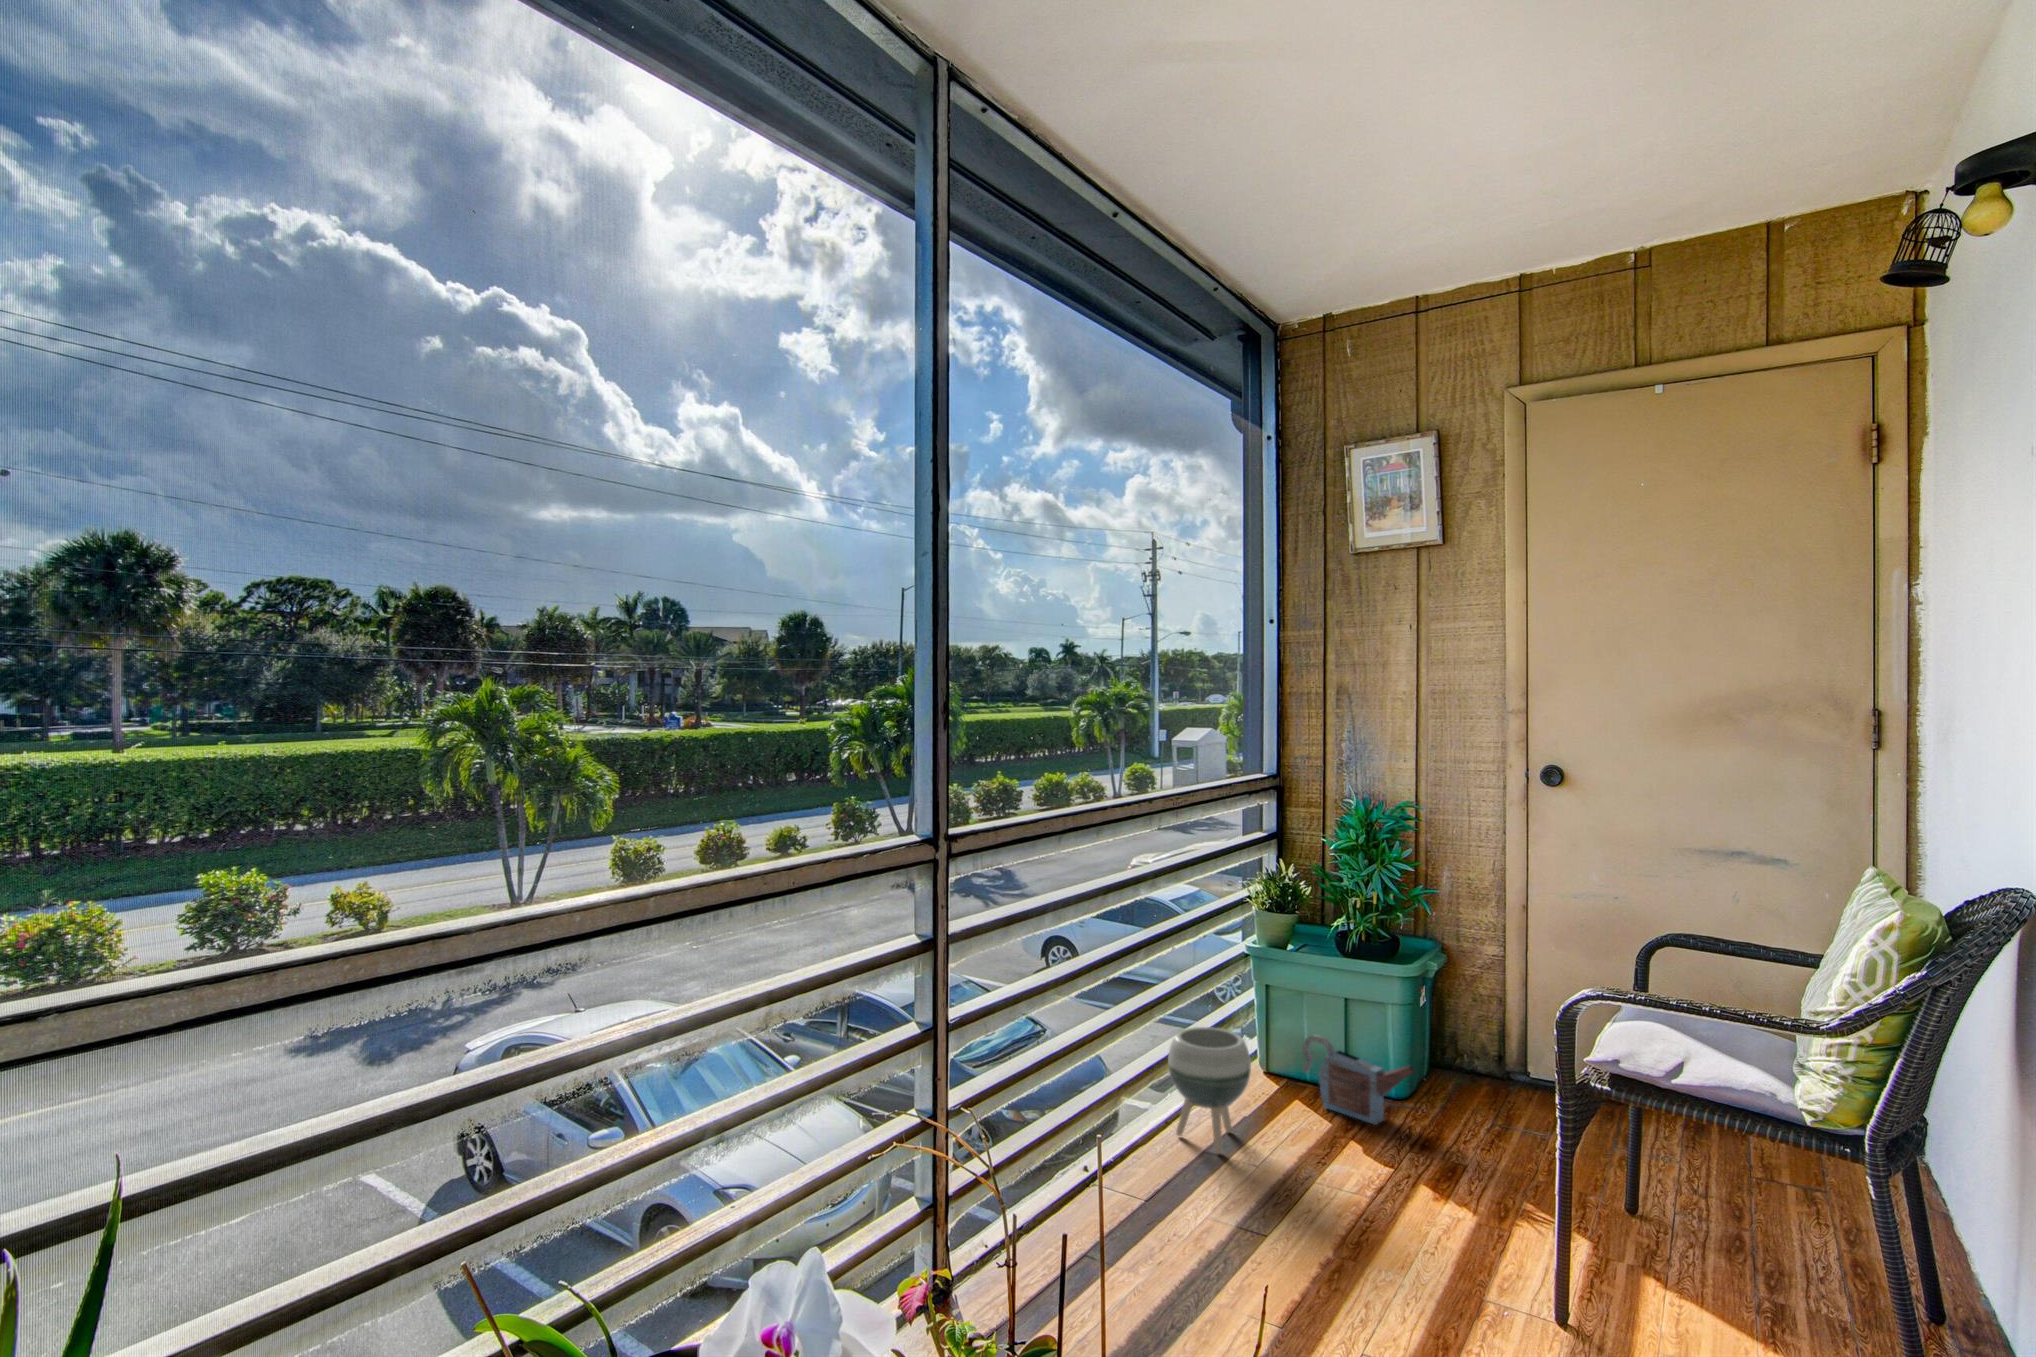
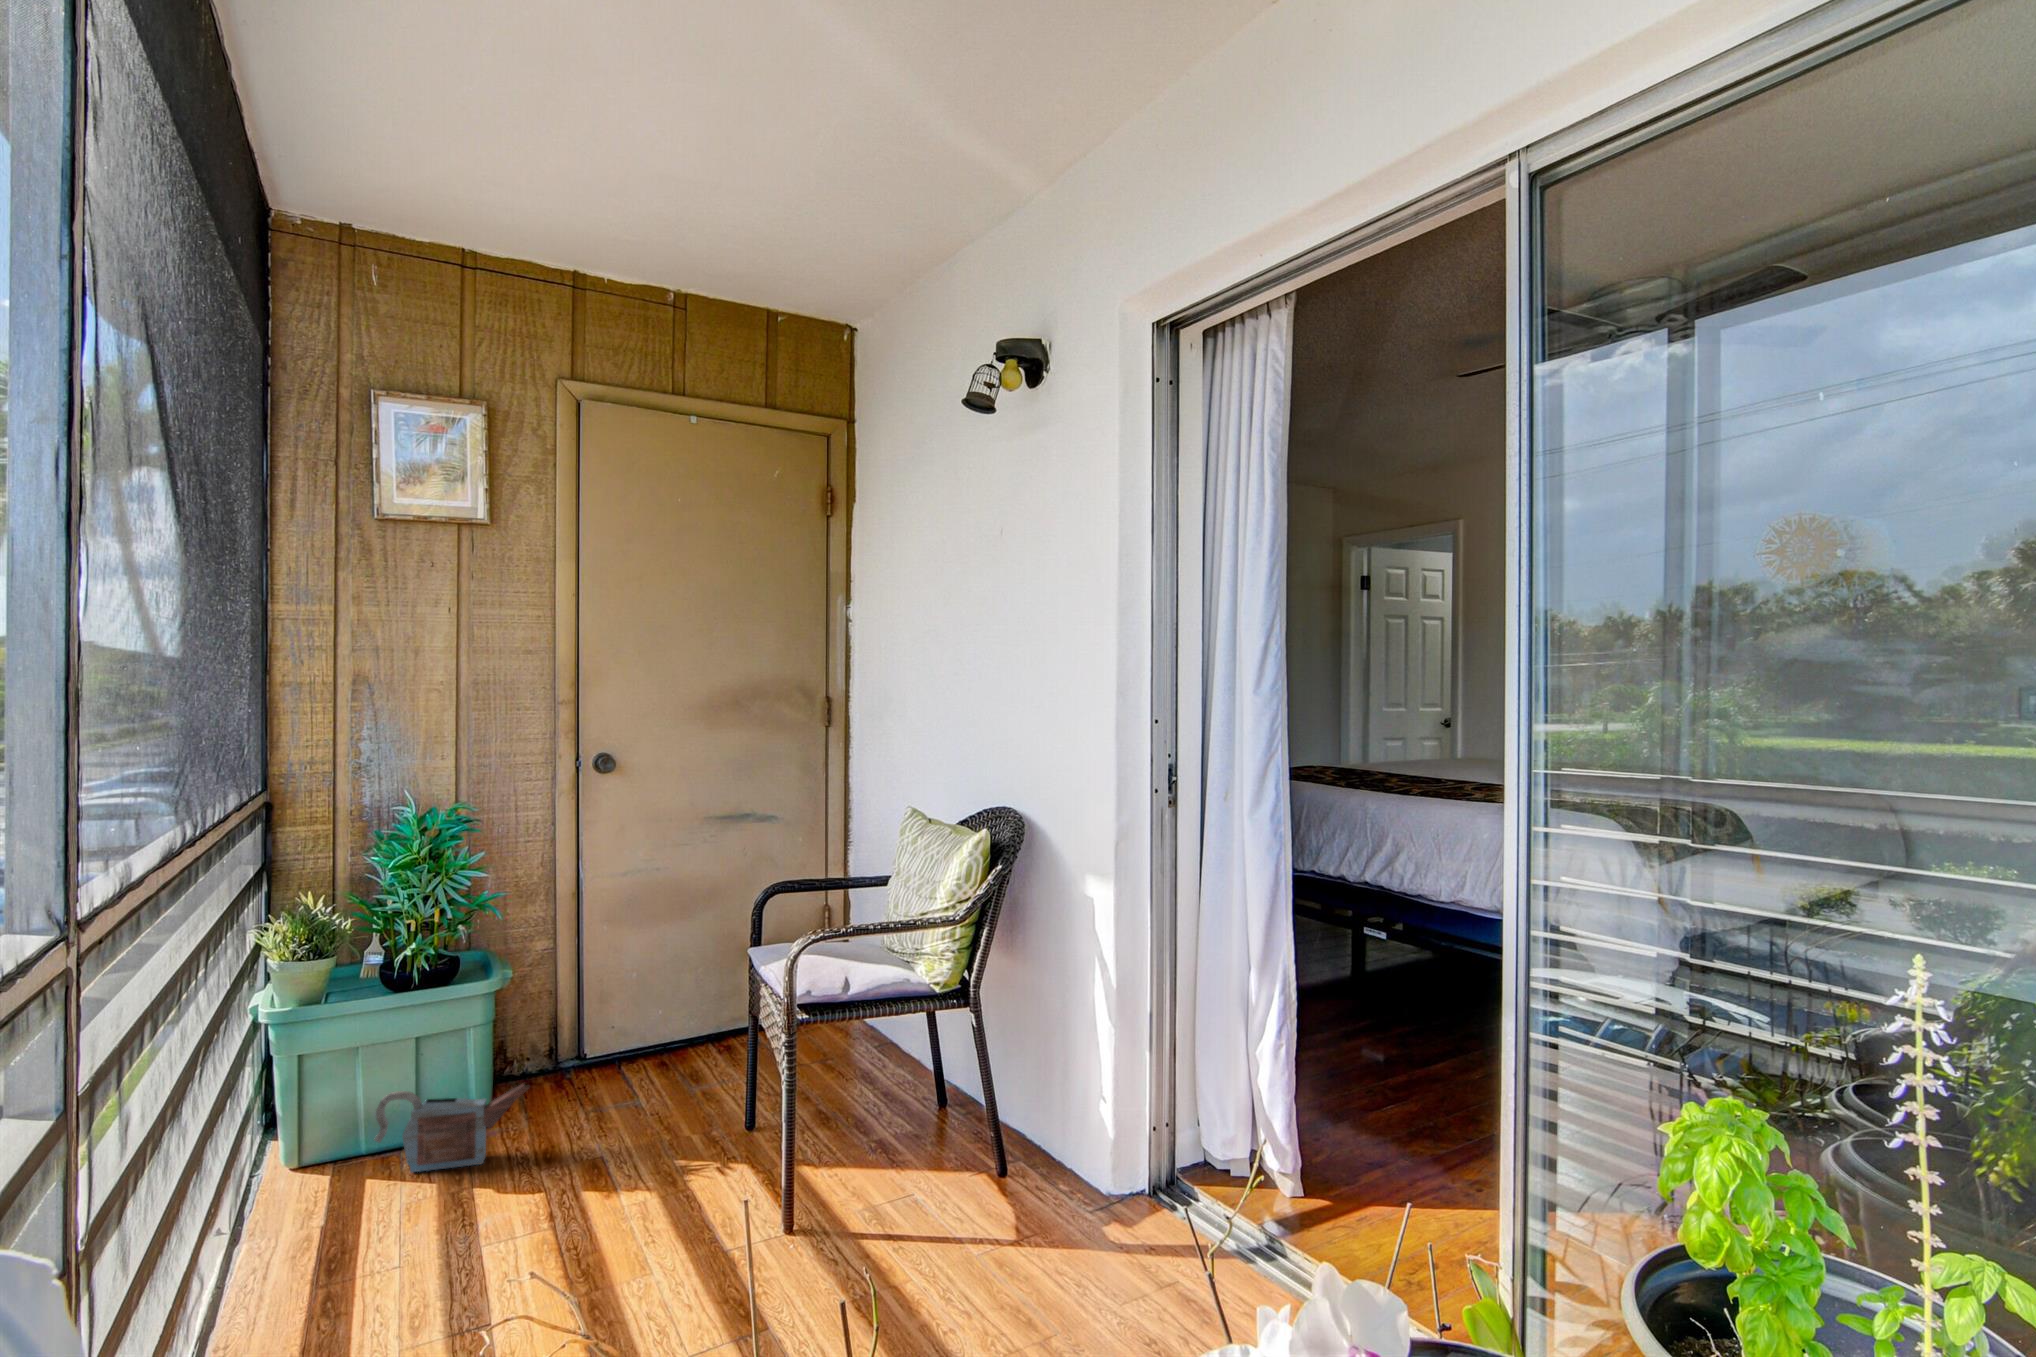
planter: present [1168,1027,1251,1154] -> none [244,1118,372,1286]

